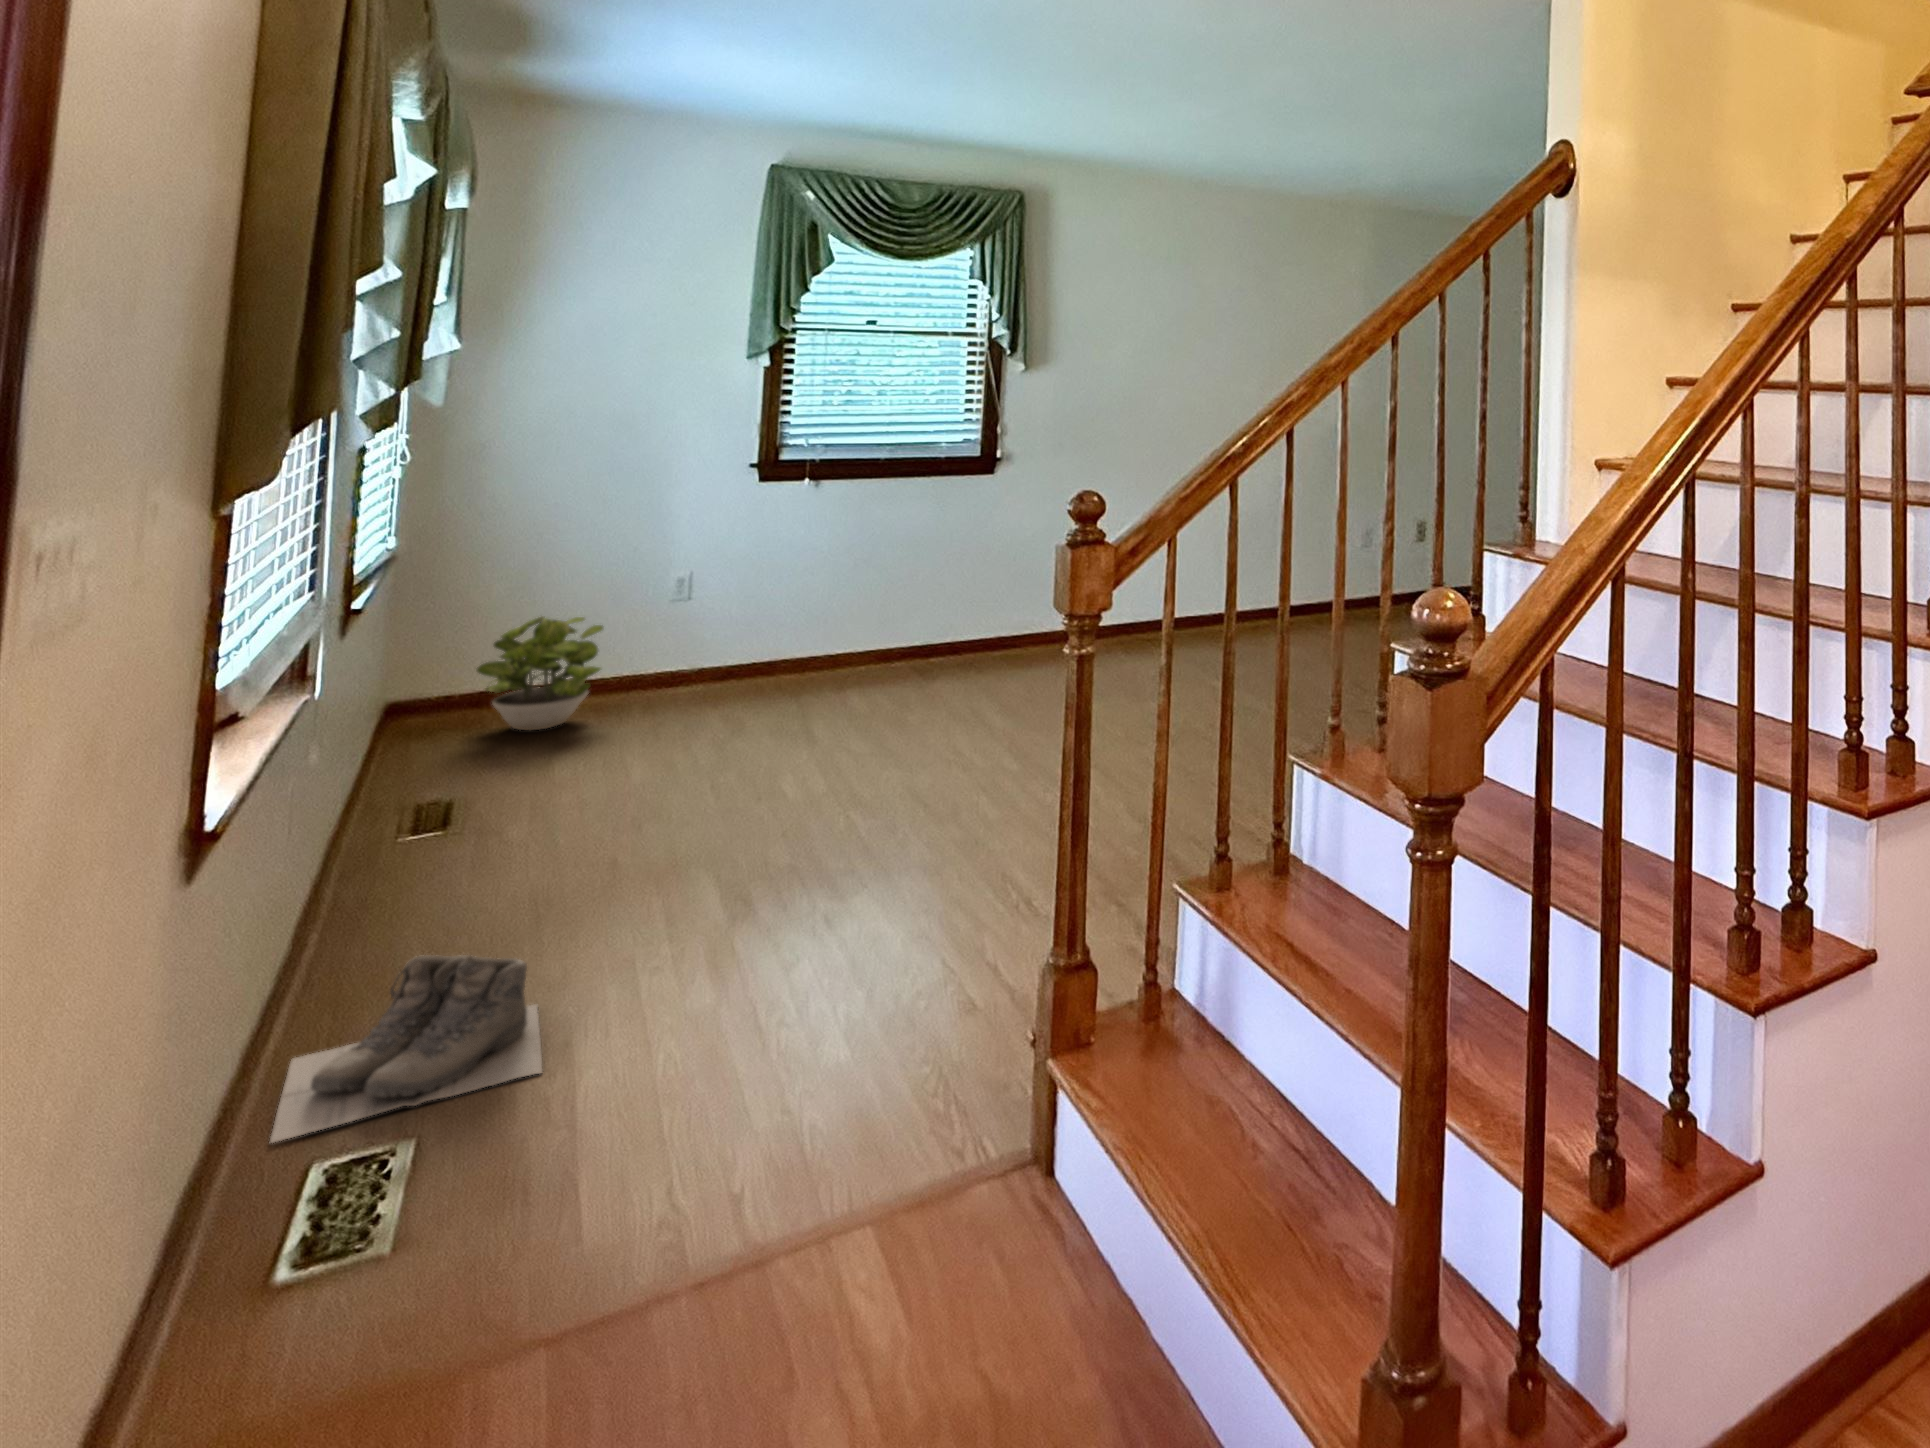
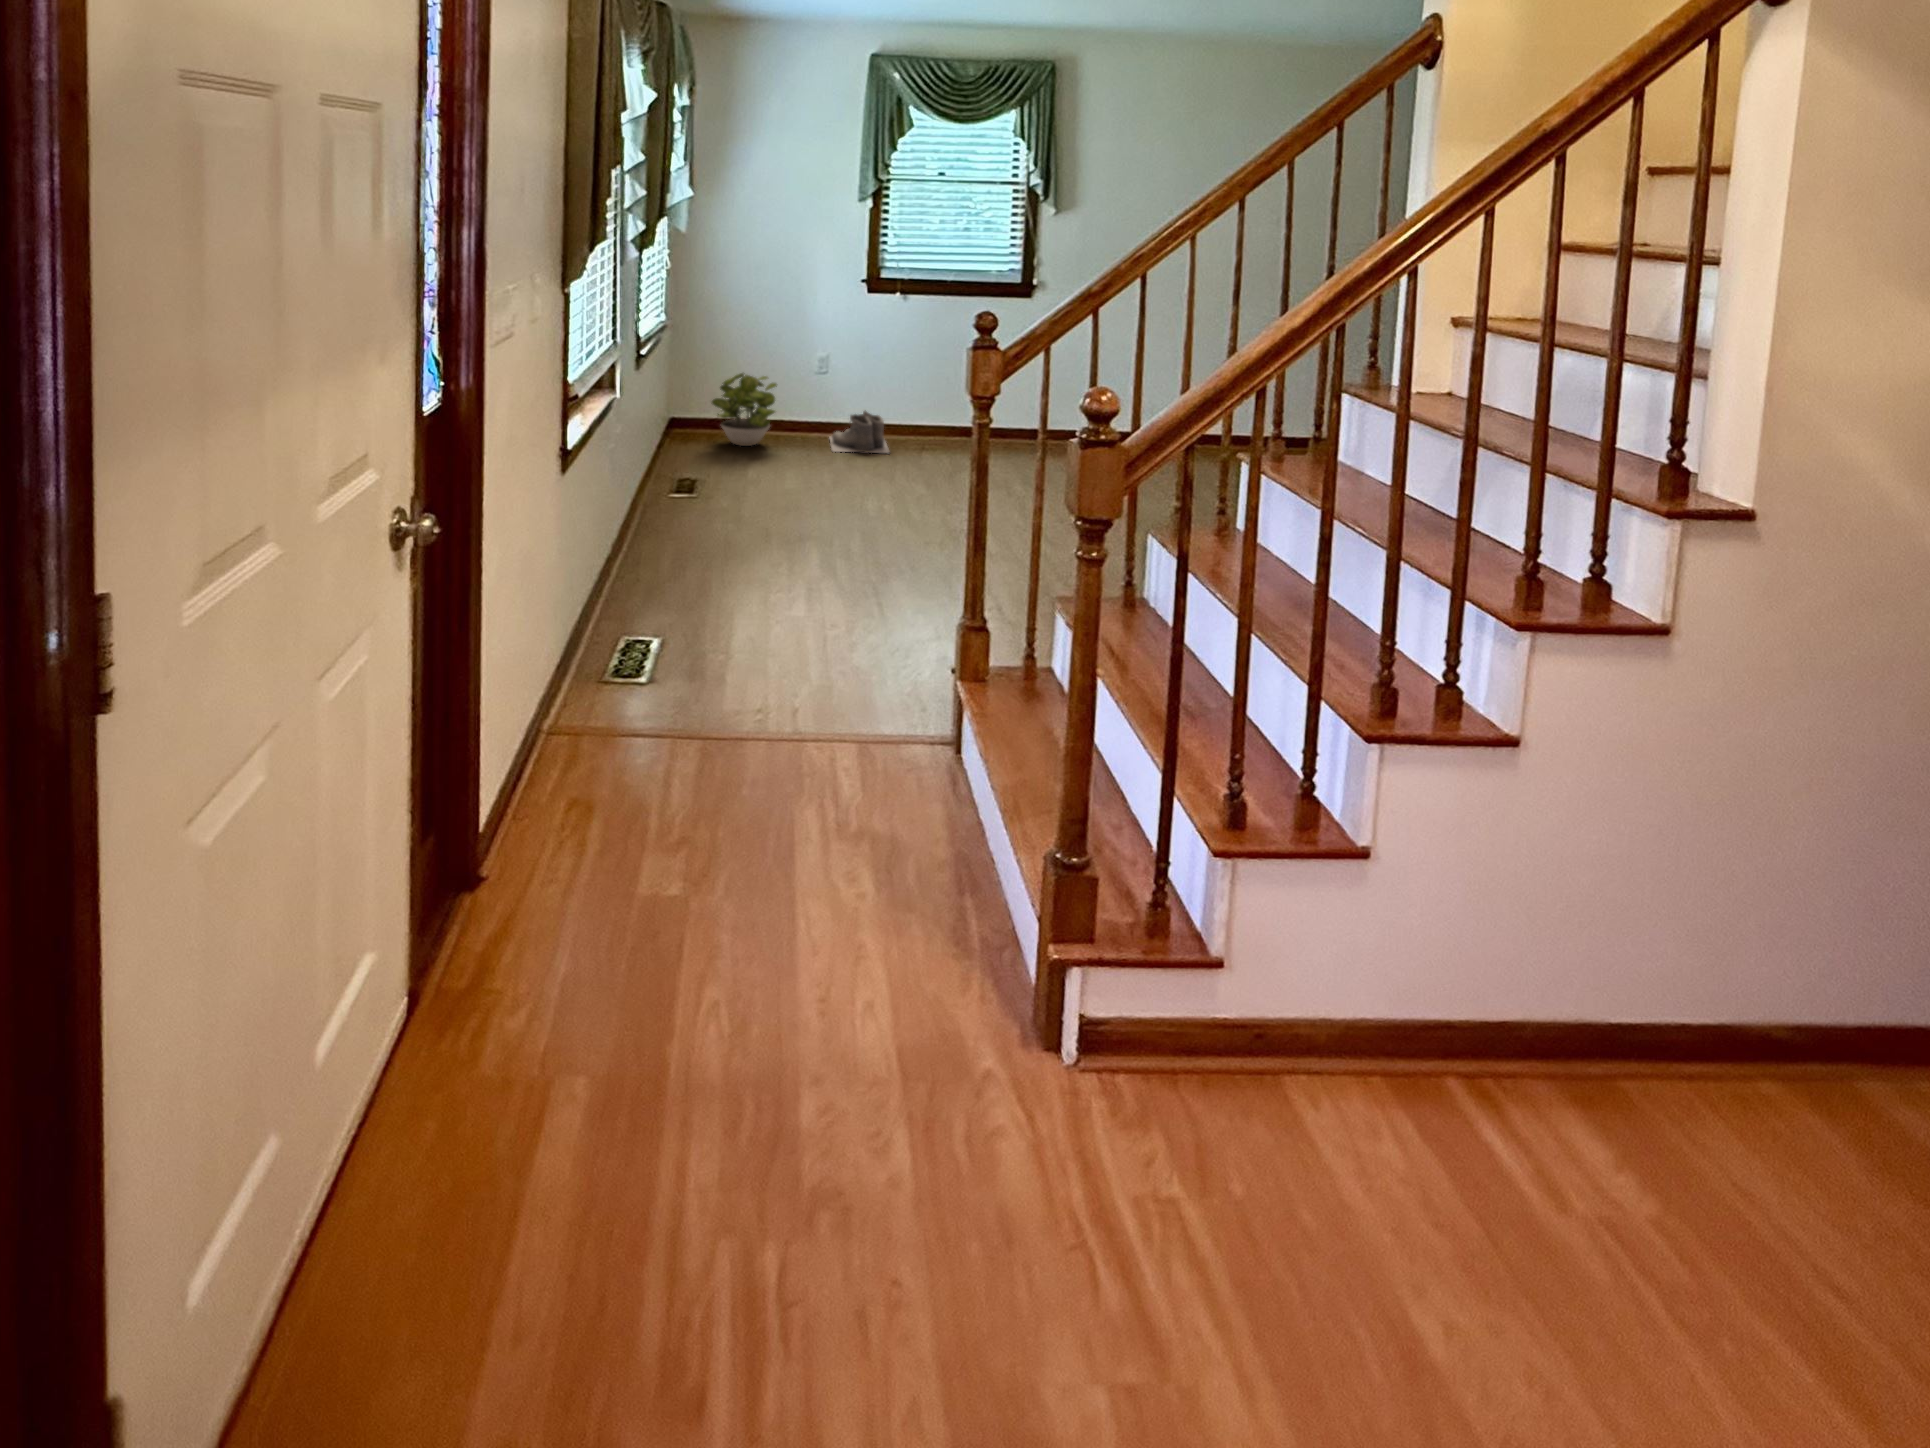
boots: present [269,955,542,1143] -> present [830,411,889,453]

